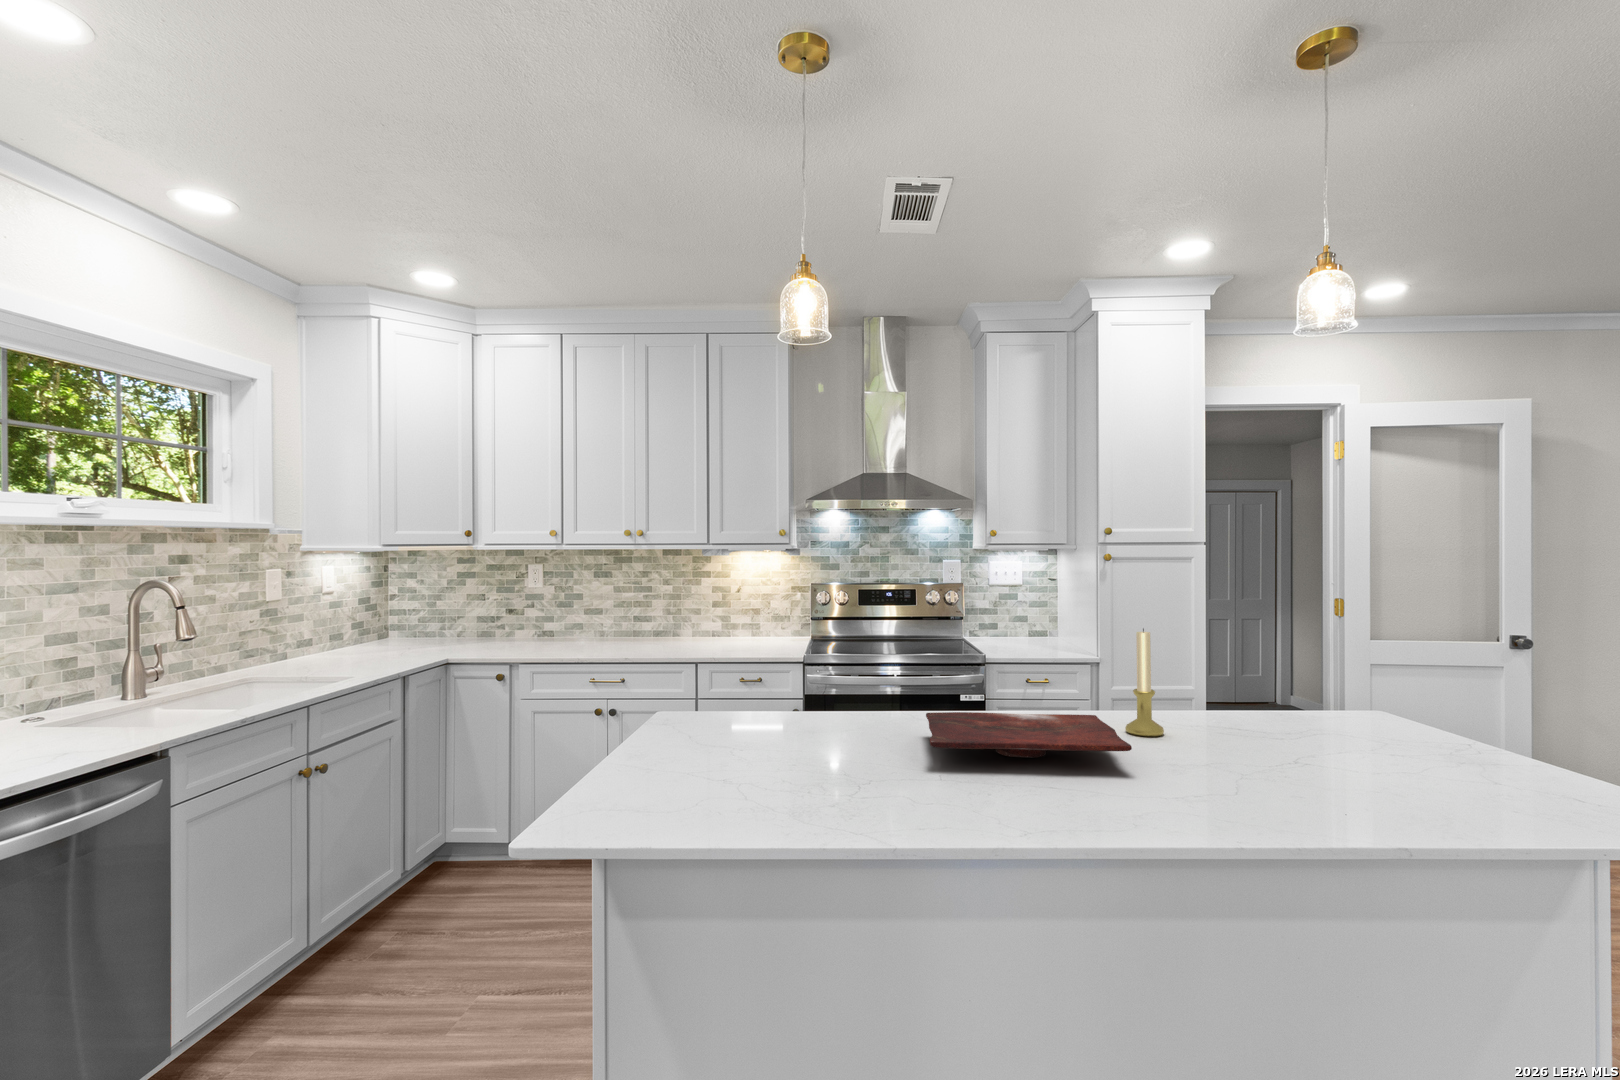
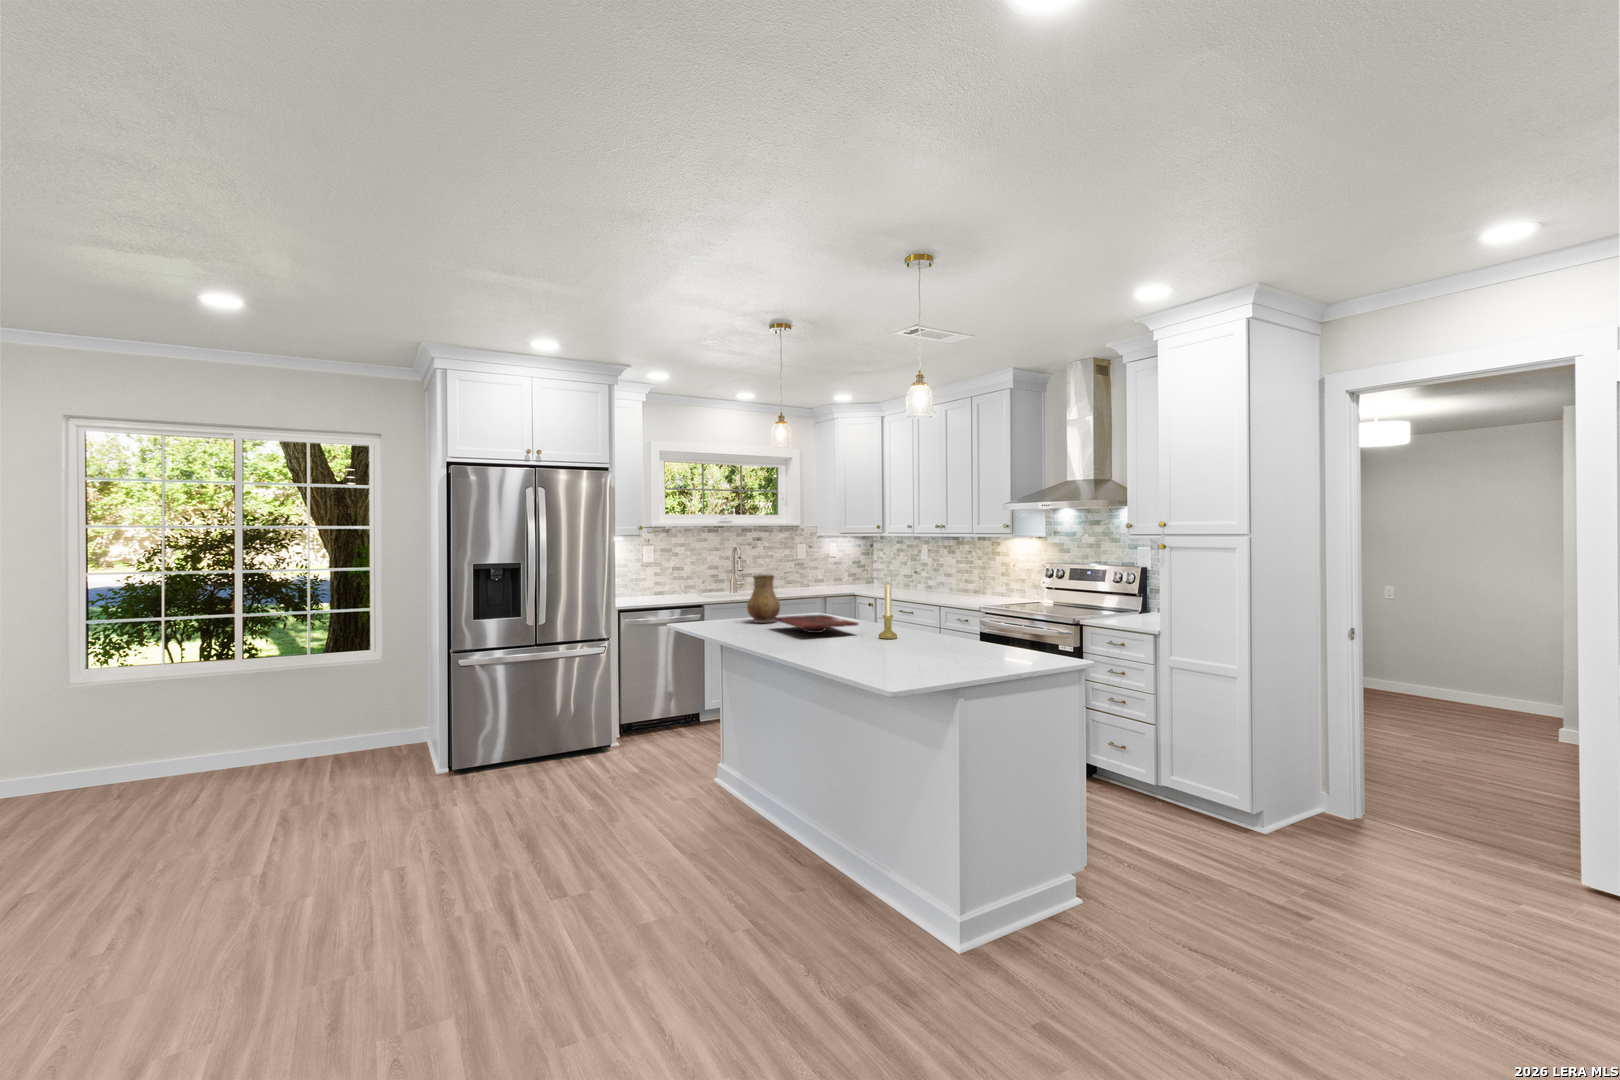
ceramic pitcher: none [757,638,849,764] -> present [747,575,780,623]

